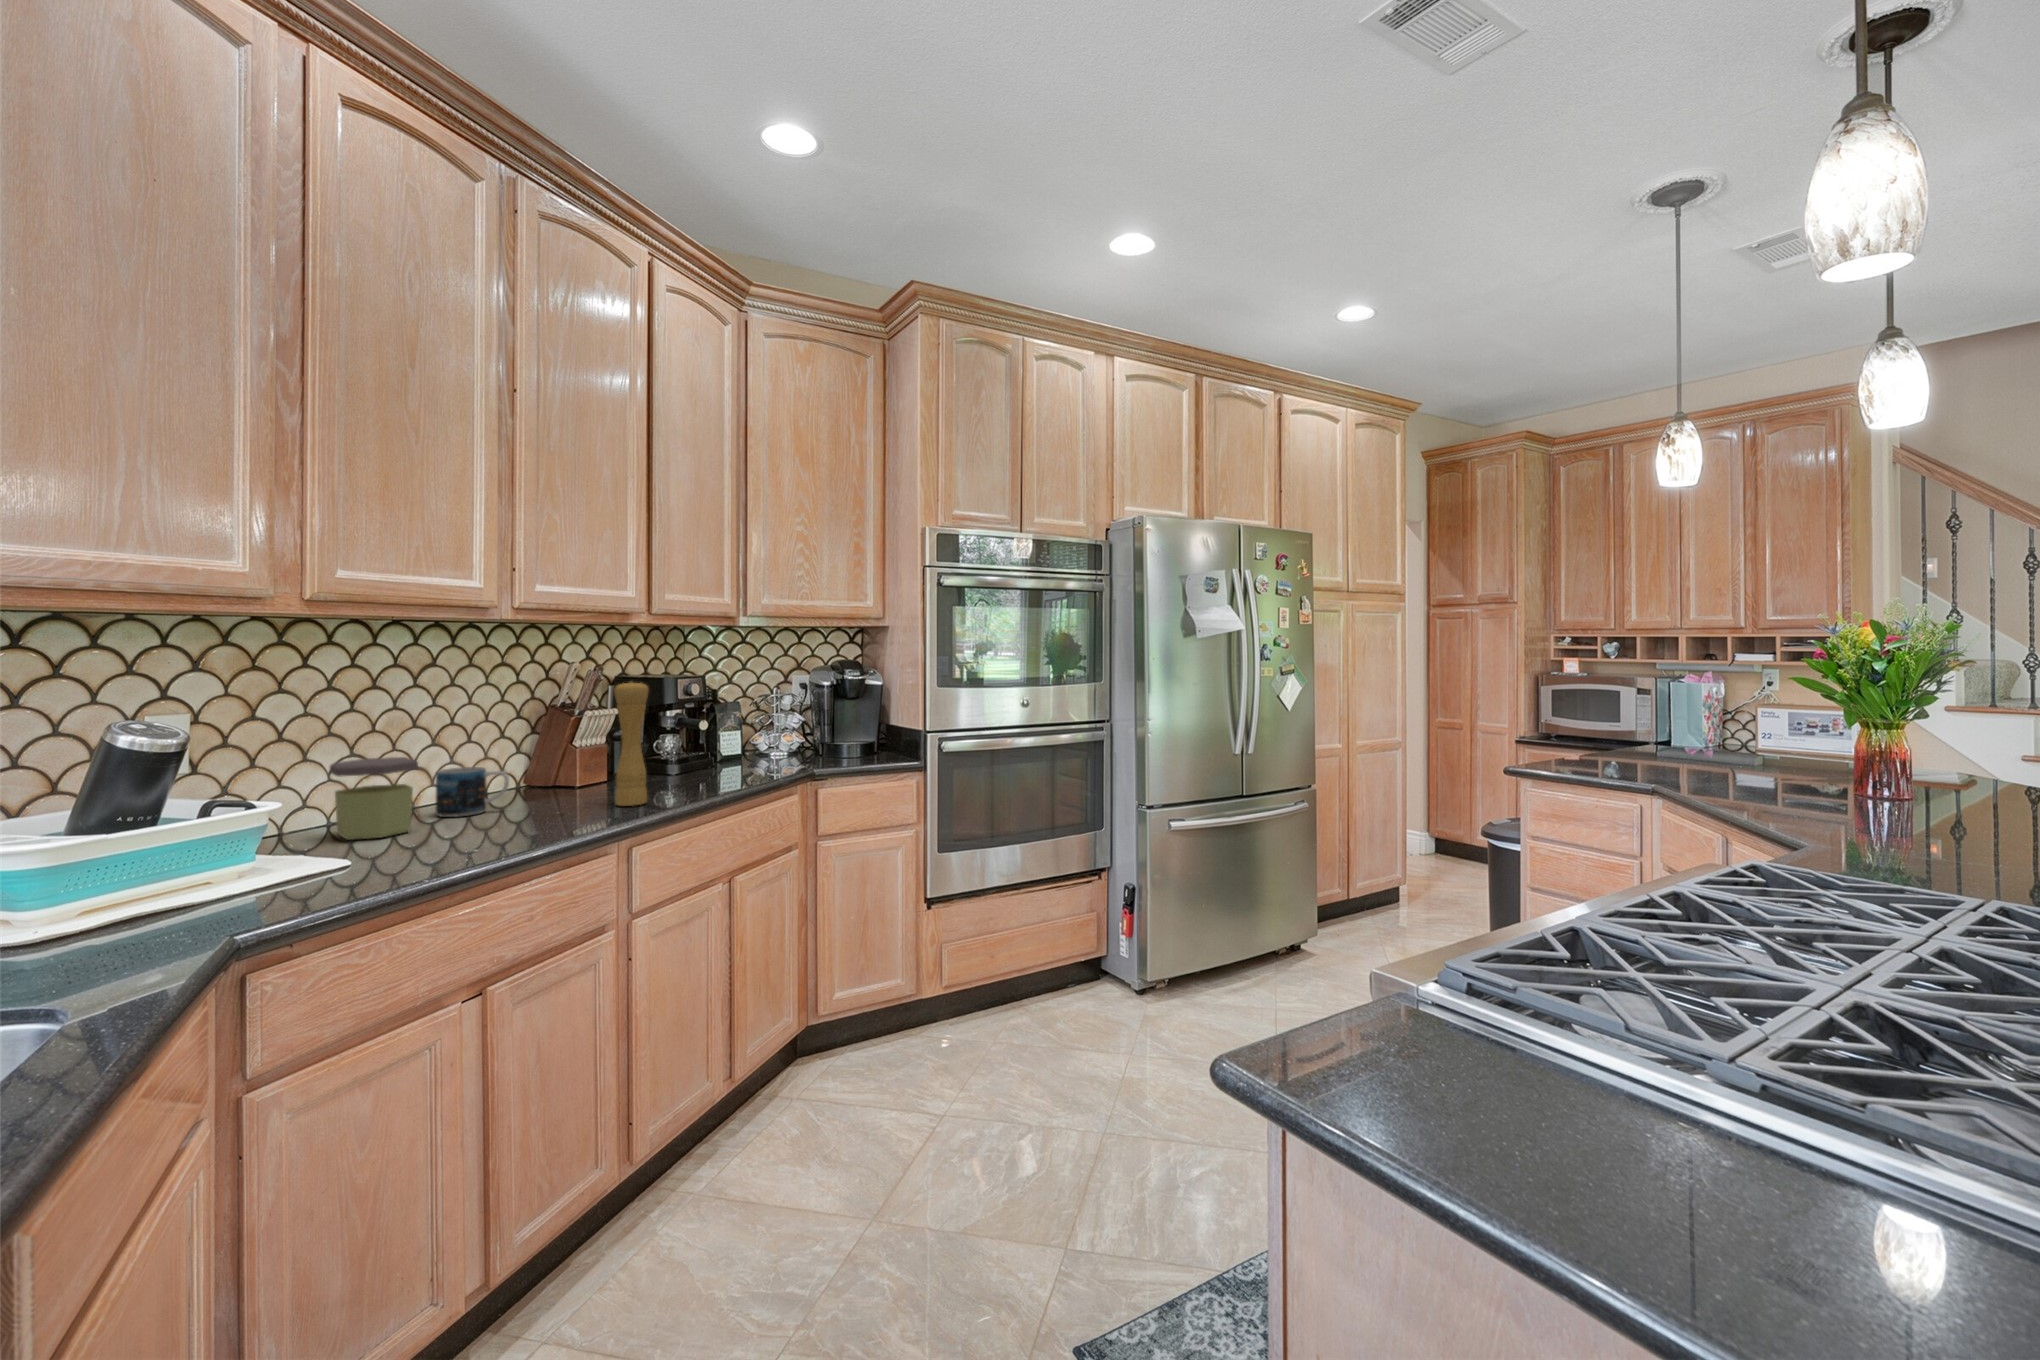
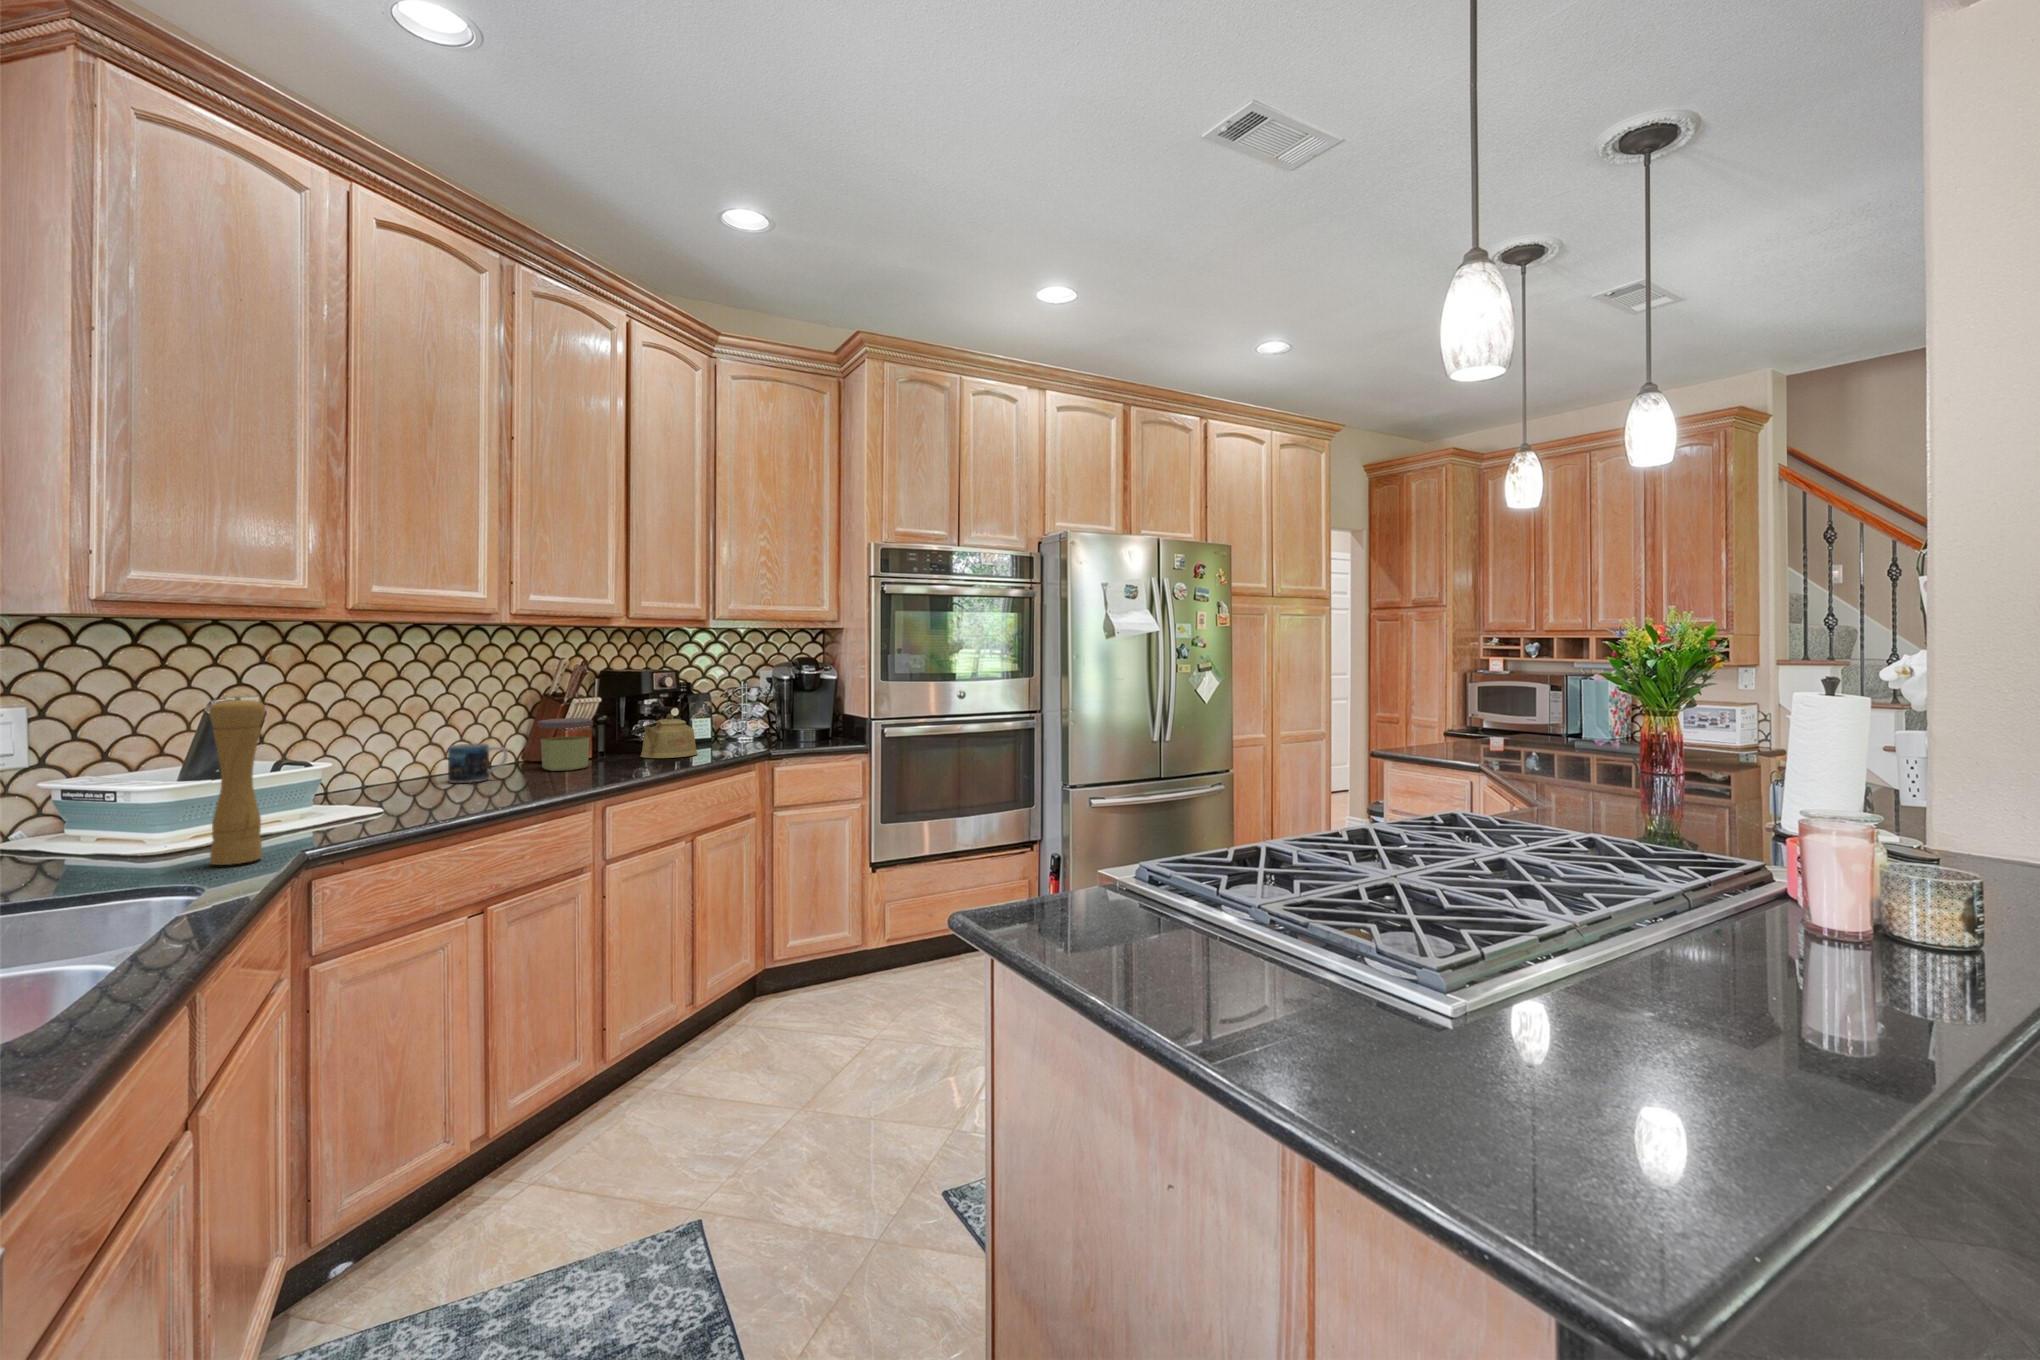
pepper mill: present [614,681,648,806] -> present [209,697,265,865]
kettle: none [653,727,731,779] -> present [631,714,697,758]
jar: present [330,757,418,840] -> present [538,718,593,771]

